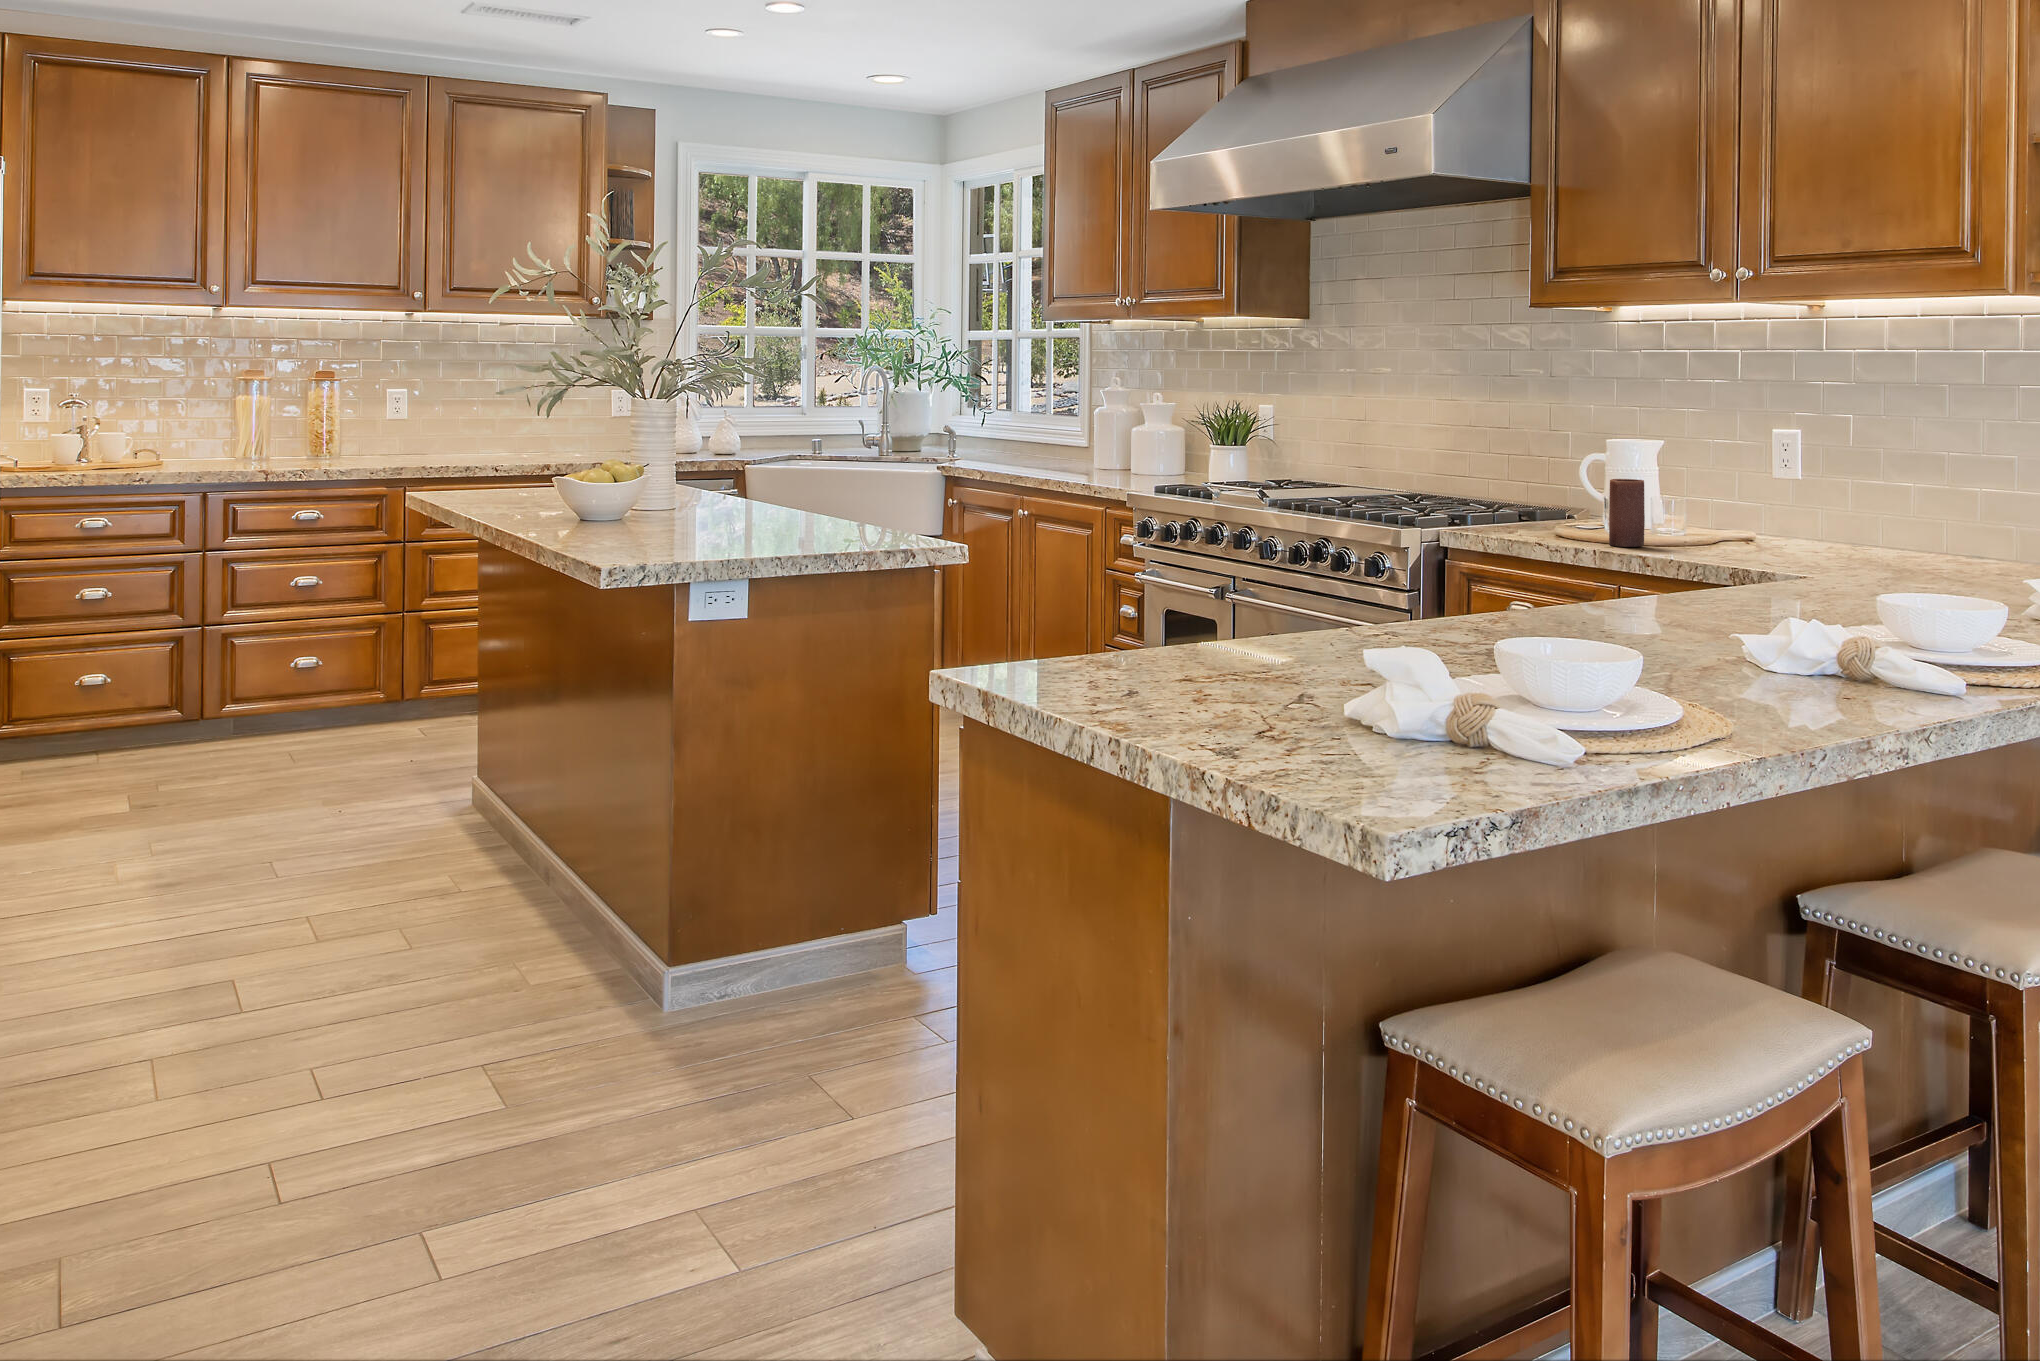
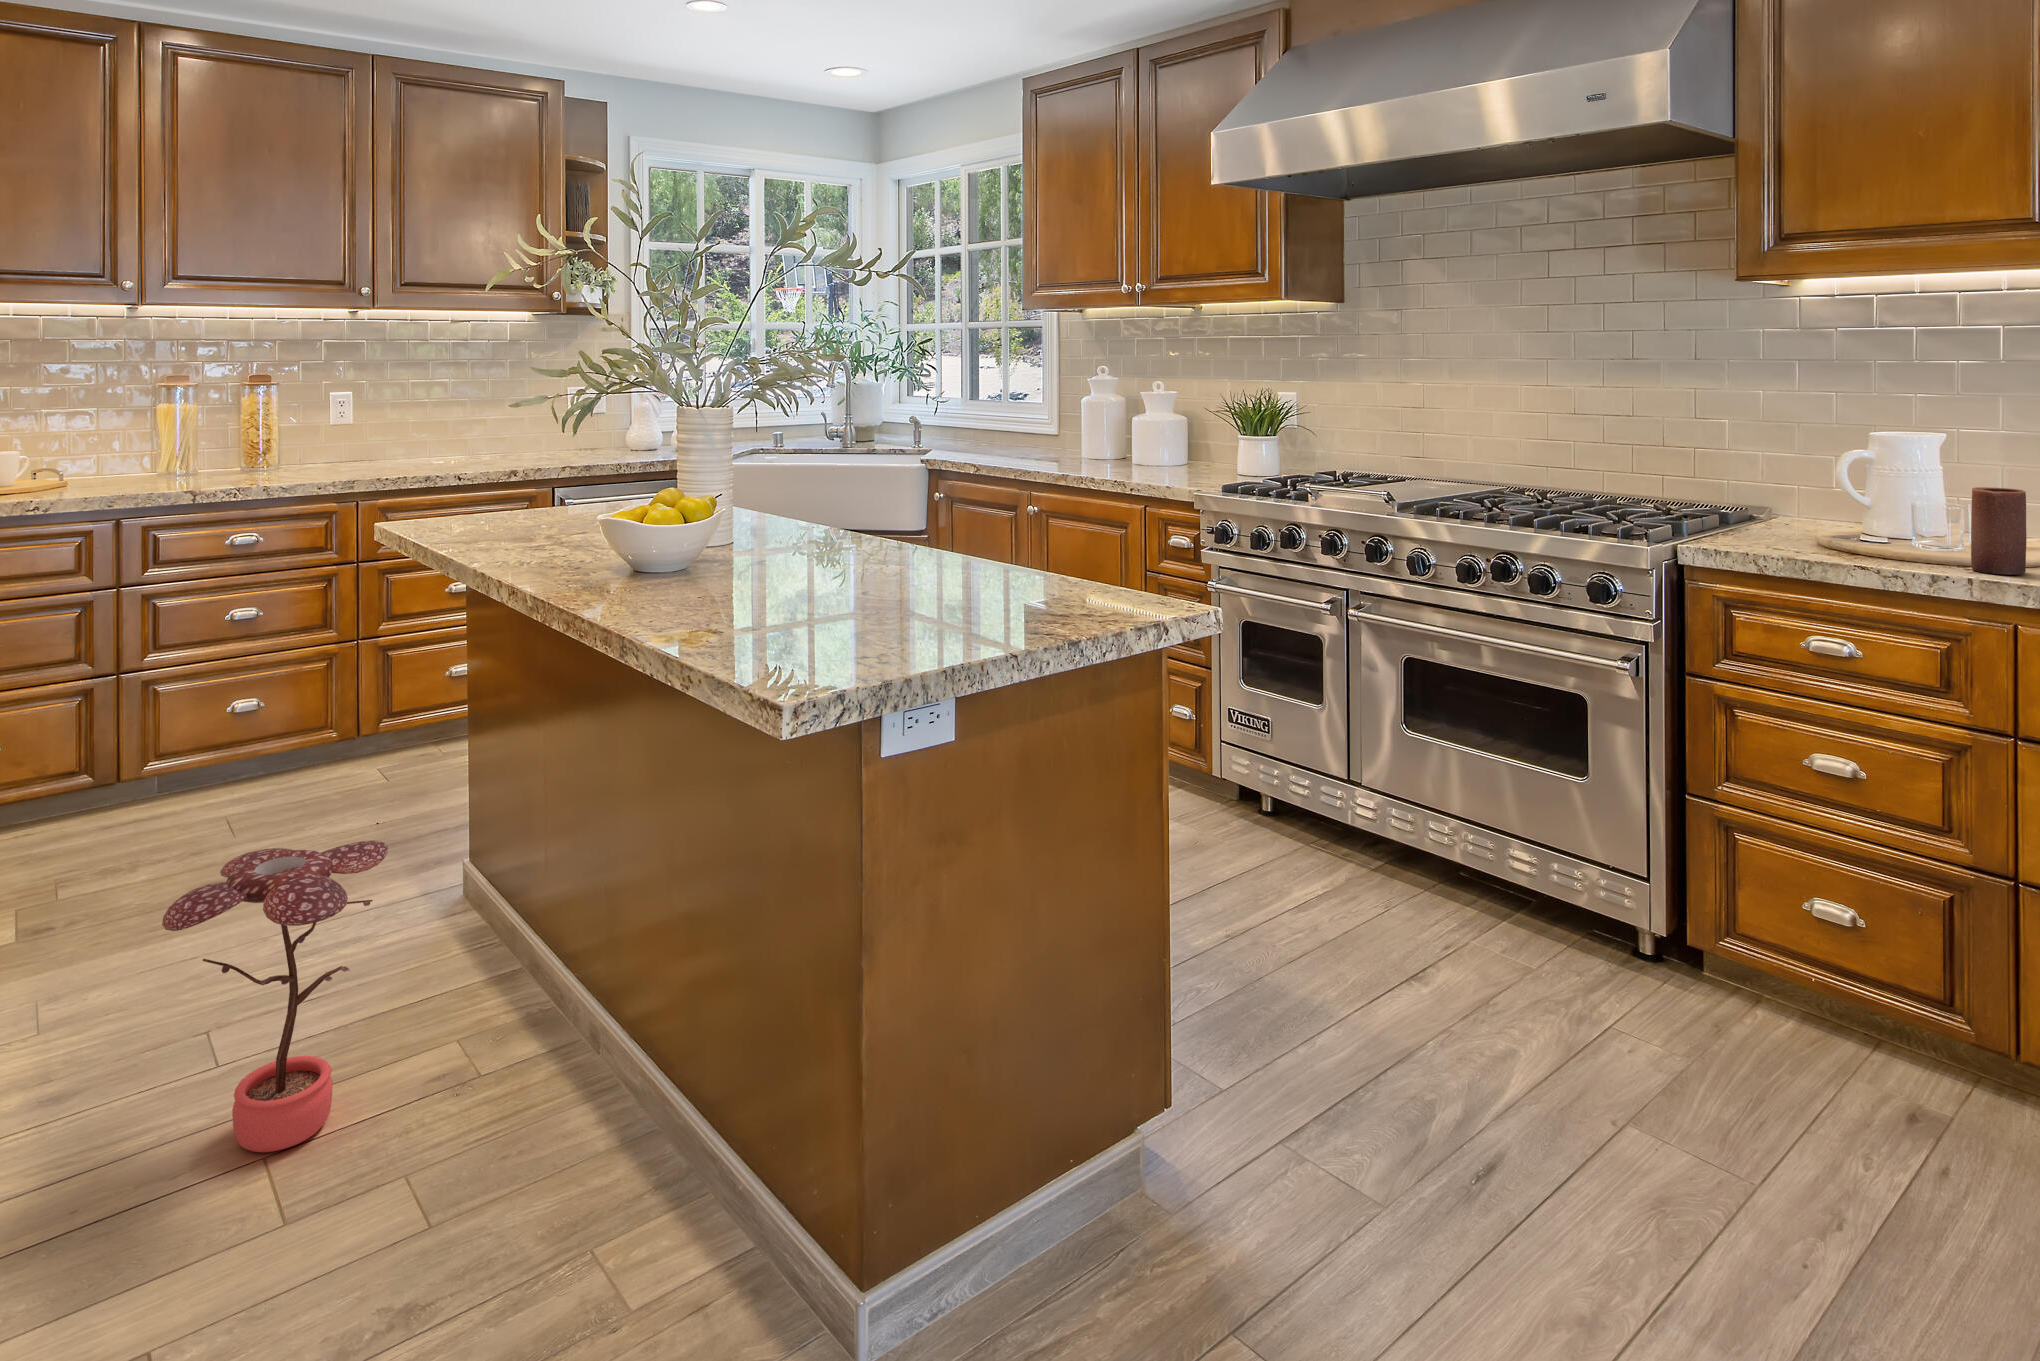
potted plant: none [243,711,398,912] -> present [162,840,388,1152]

